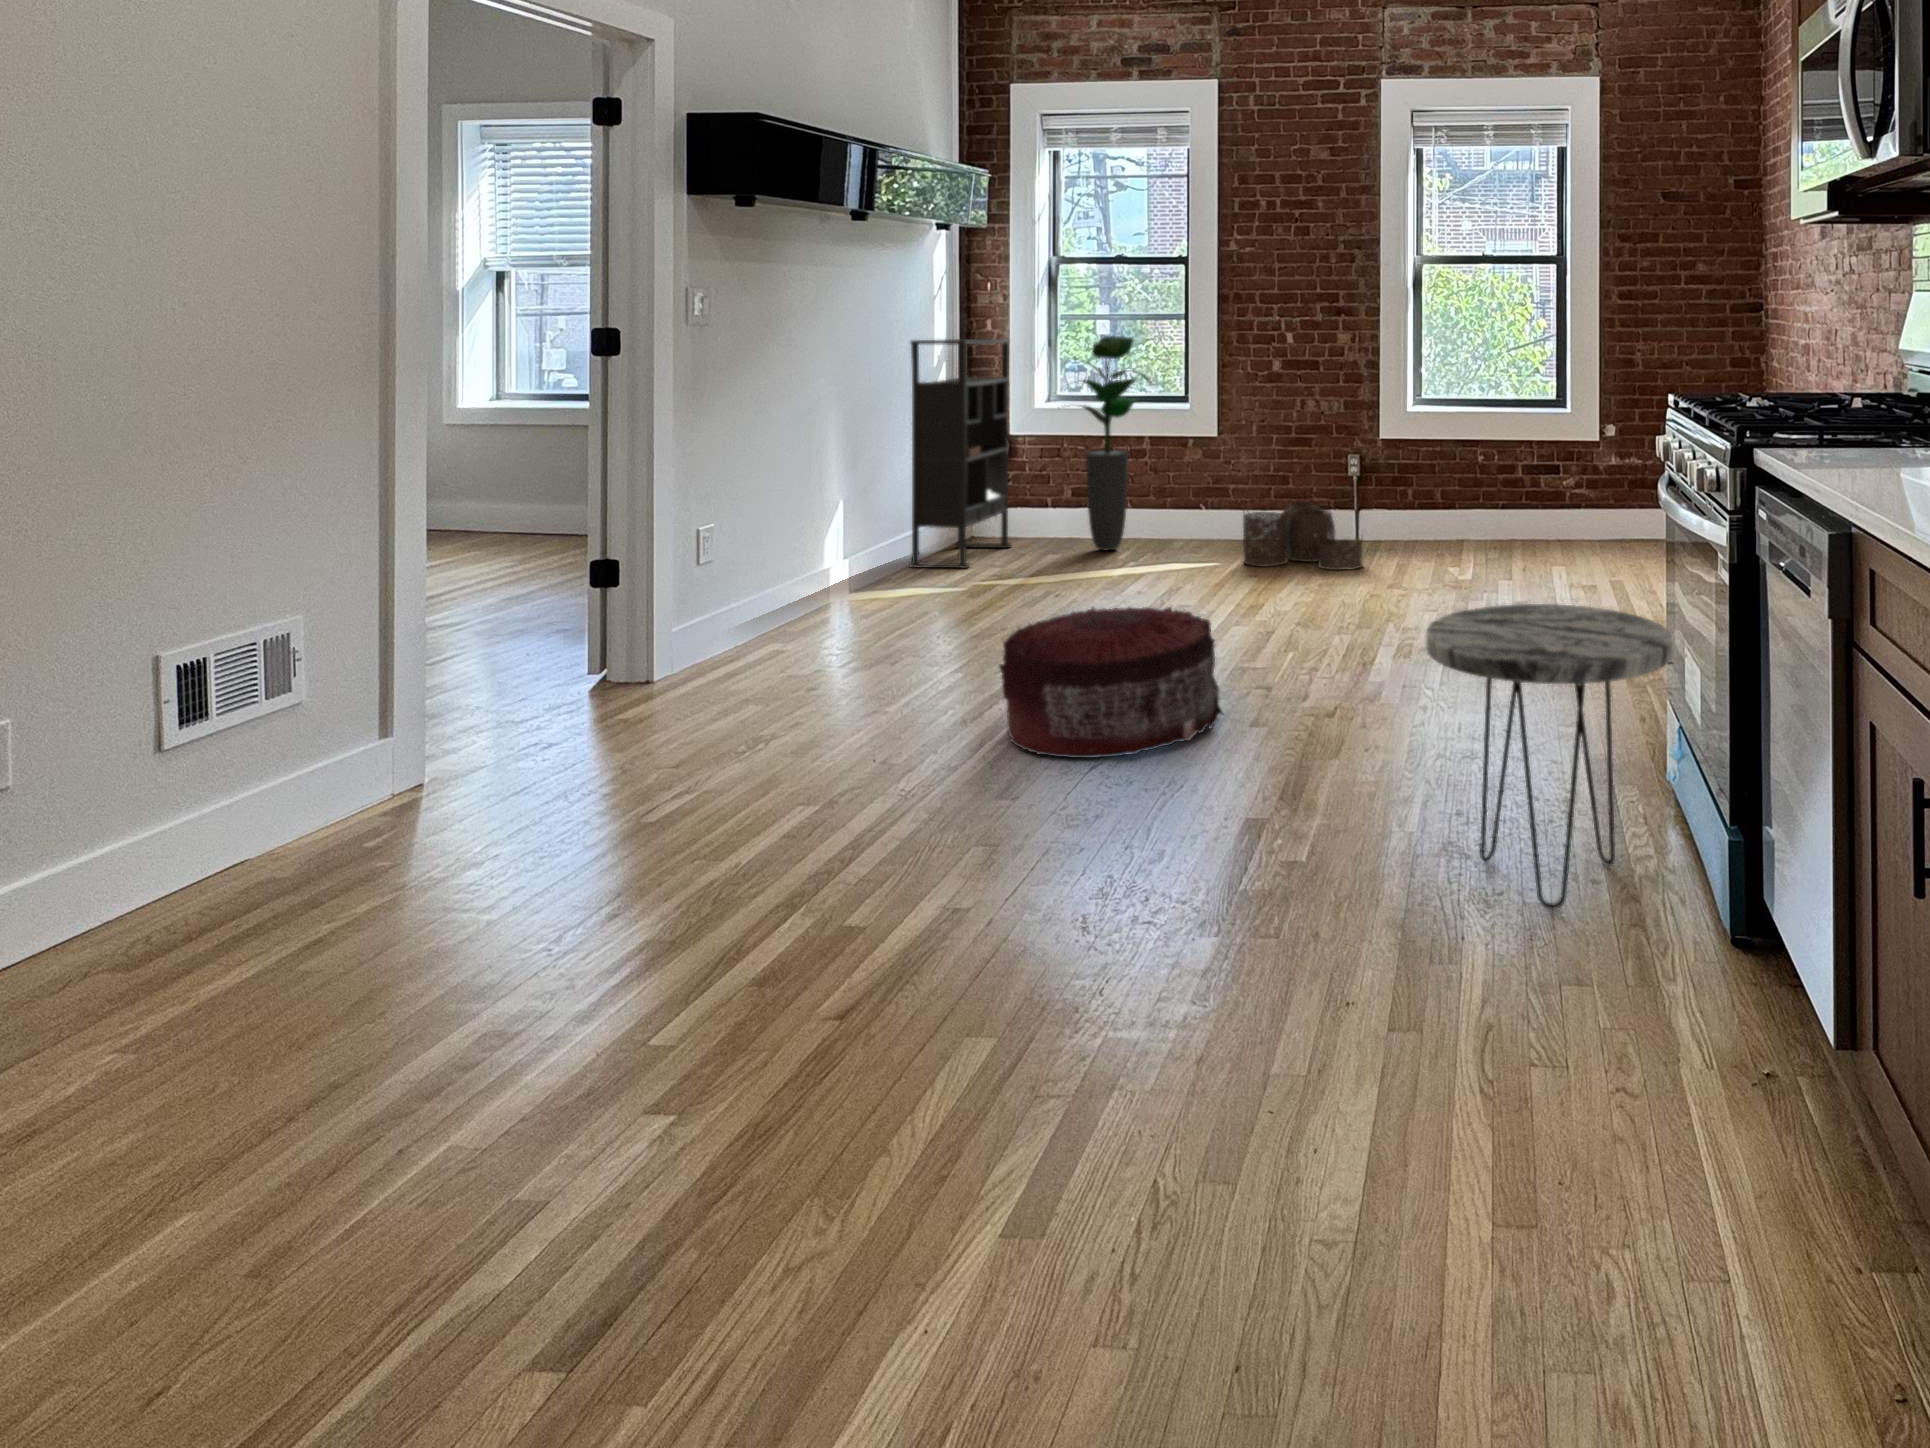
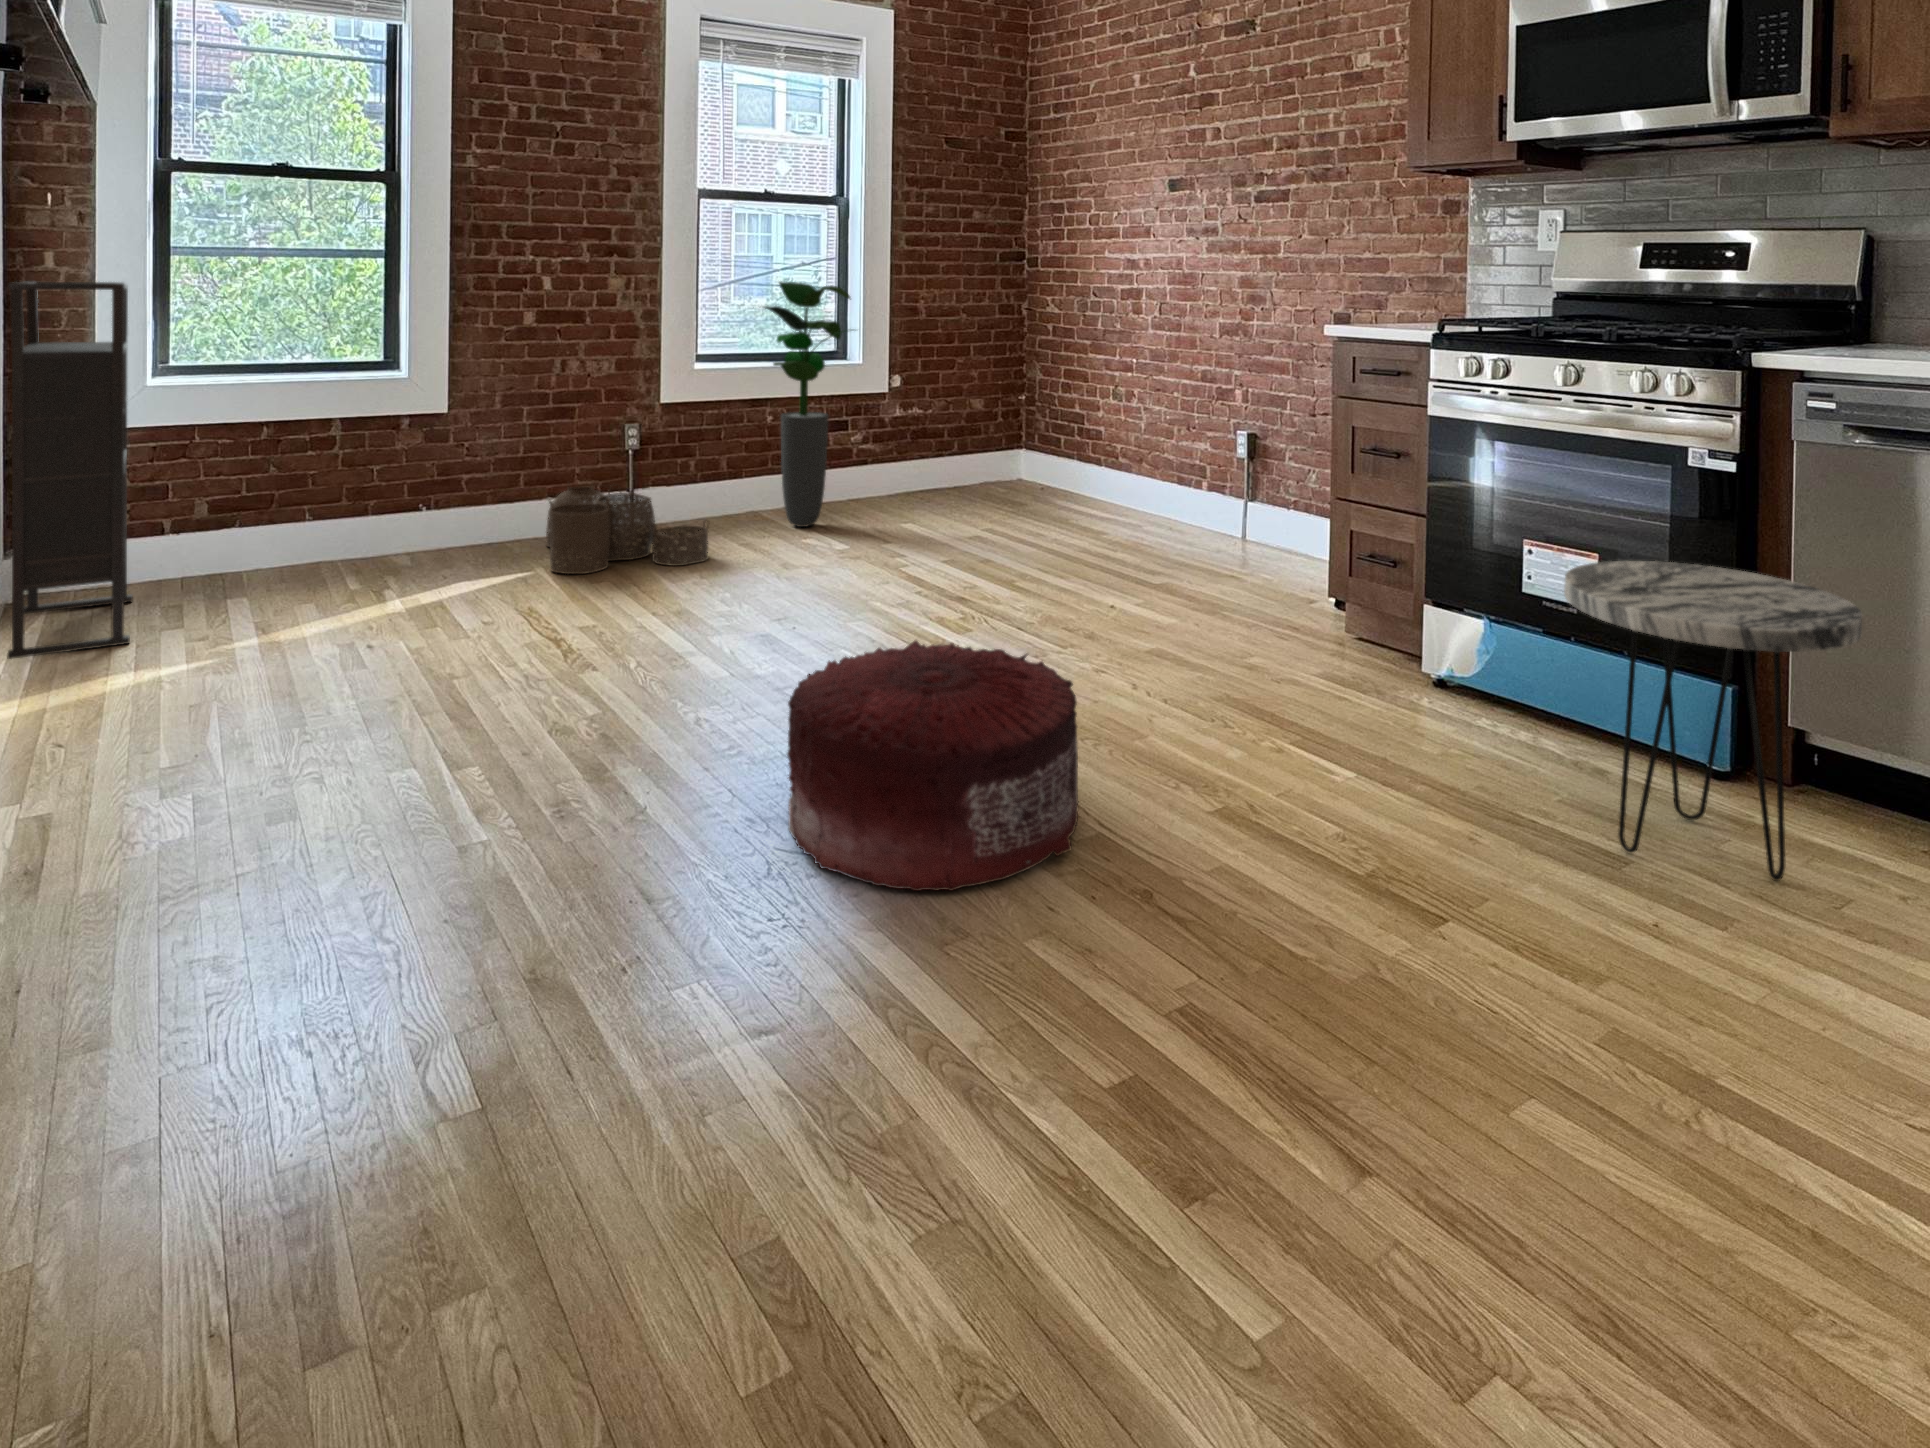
potted plant: present [1082,336,1152,550] -> present [764,281,851,527]

